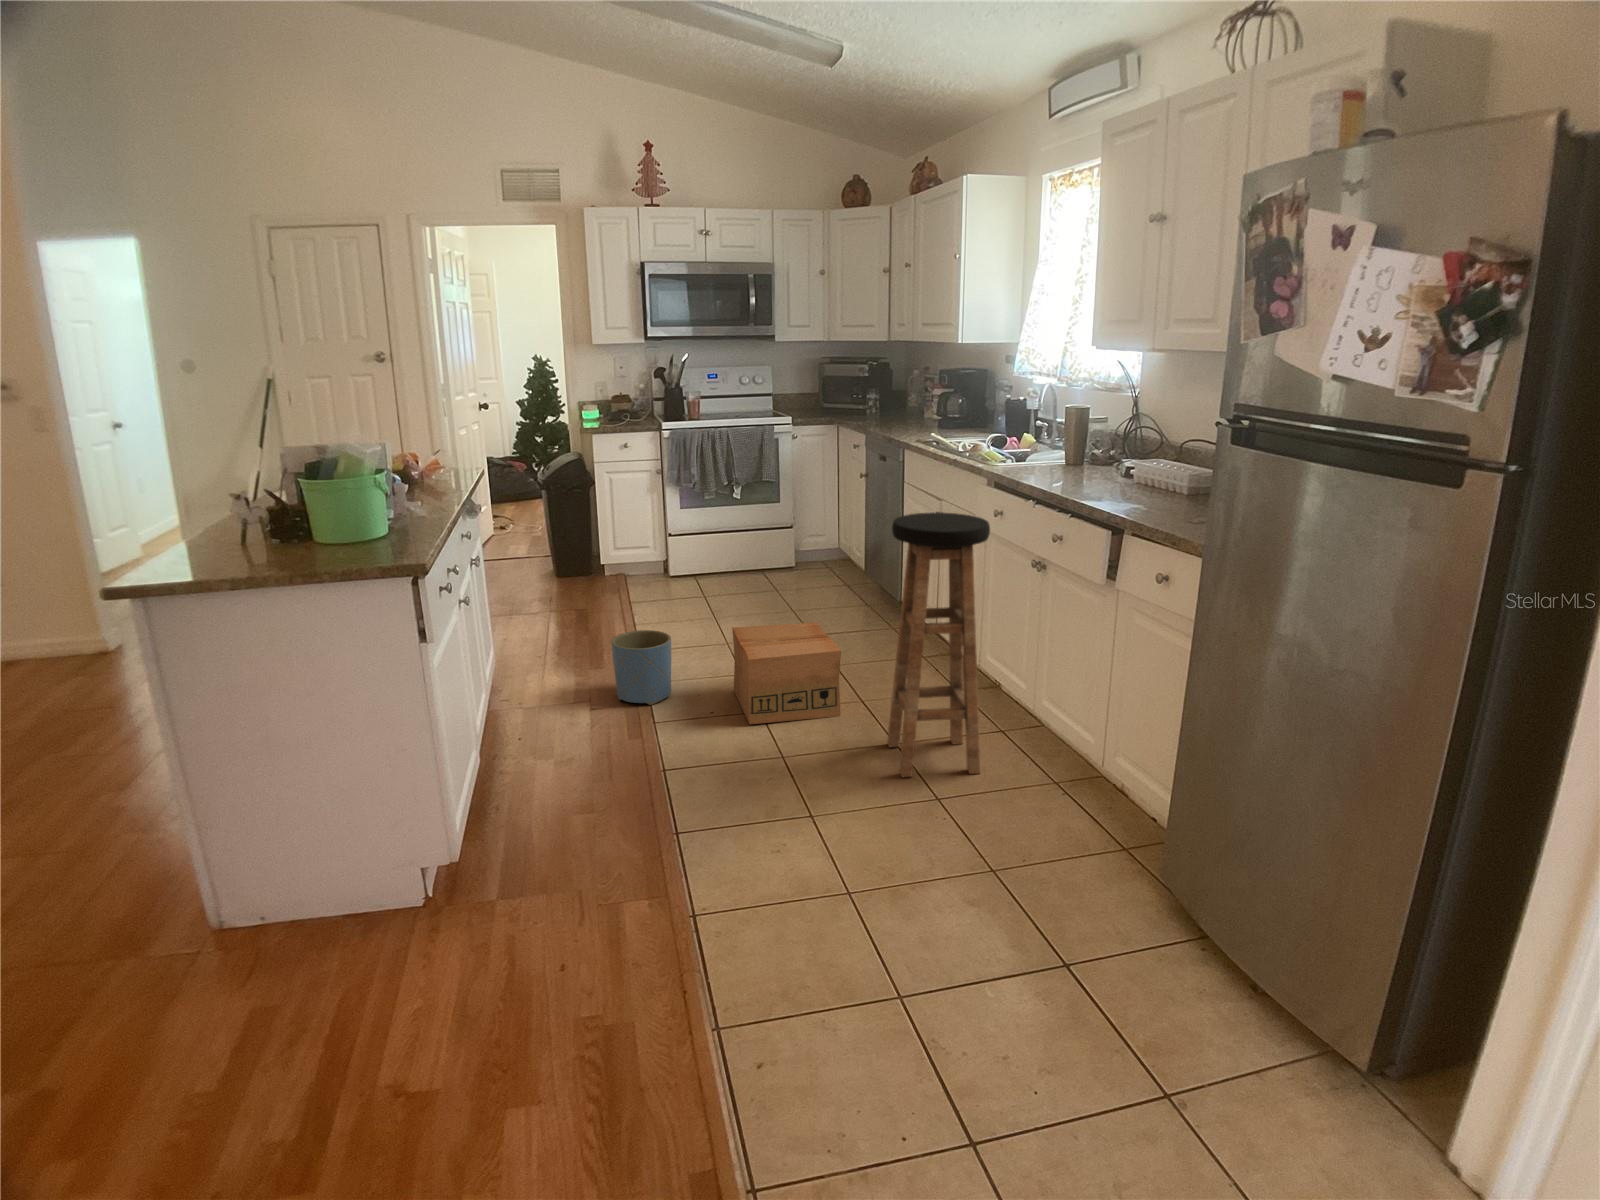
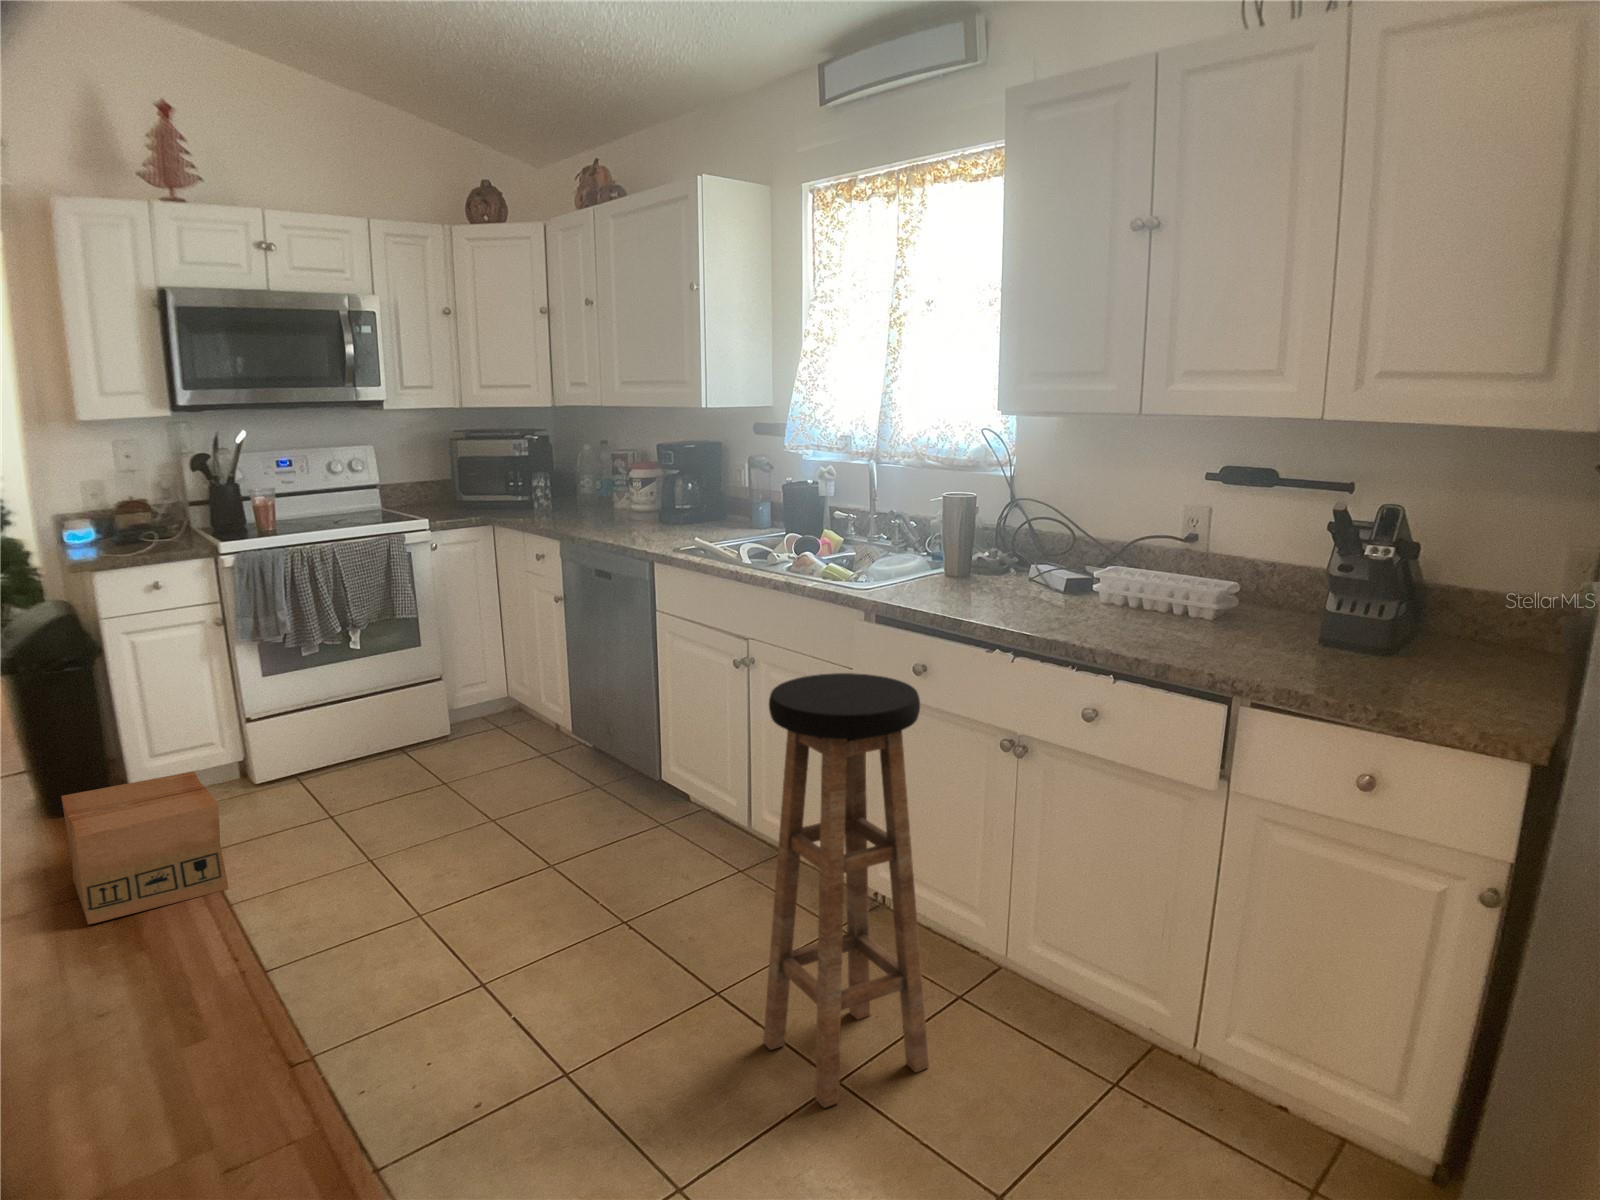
cardboard box: present [732,622,841,724] -> present [61,771,229,925]
planter: present [611,630,671,705] -> none [231,917,351,1062]

